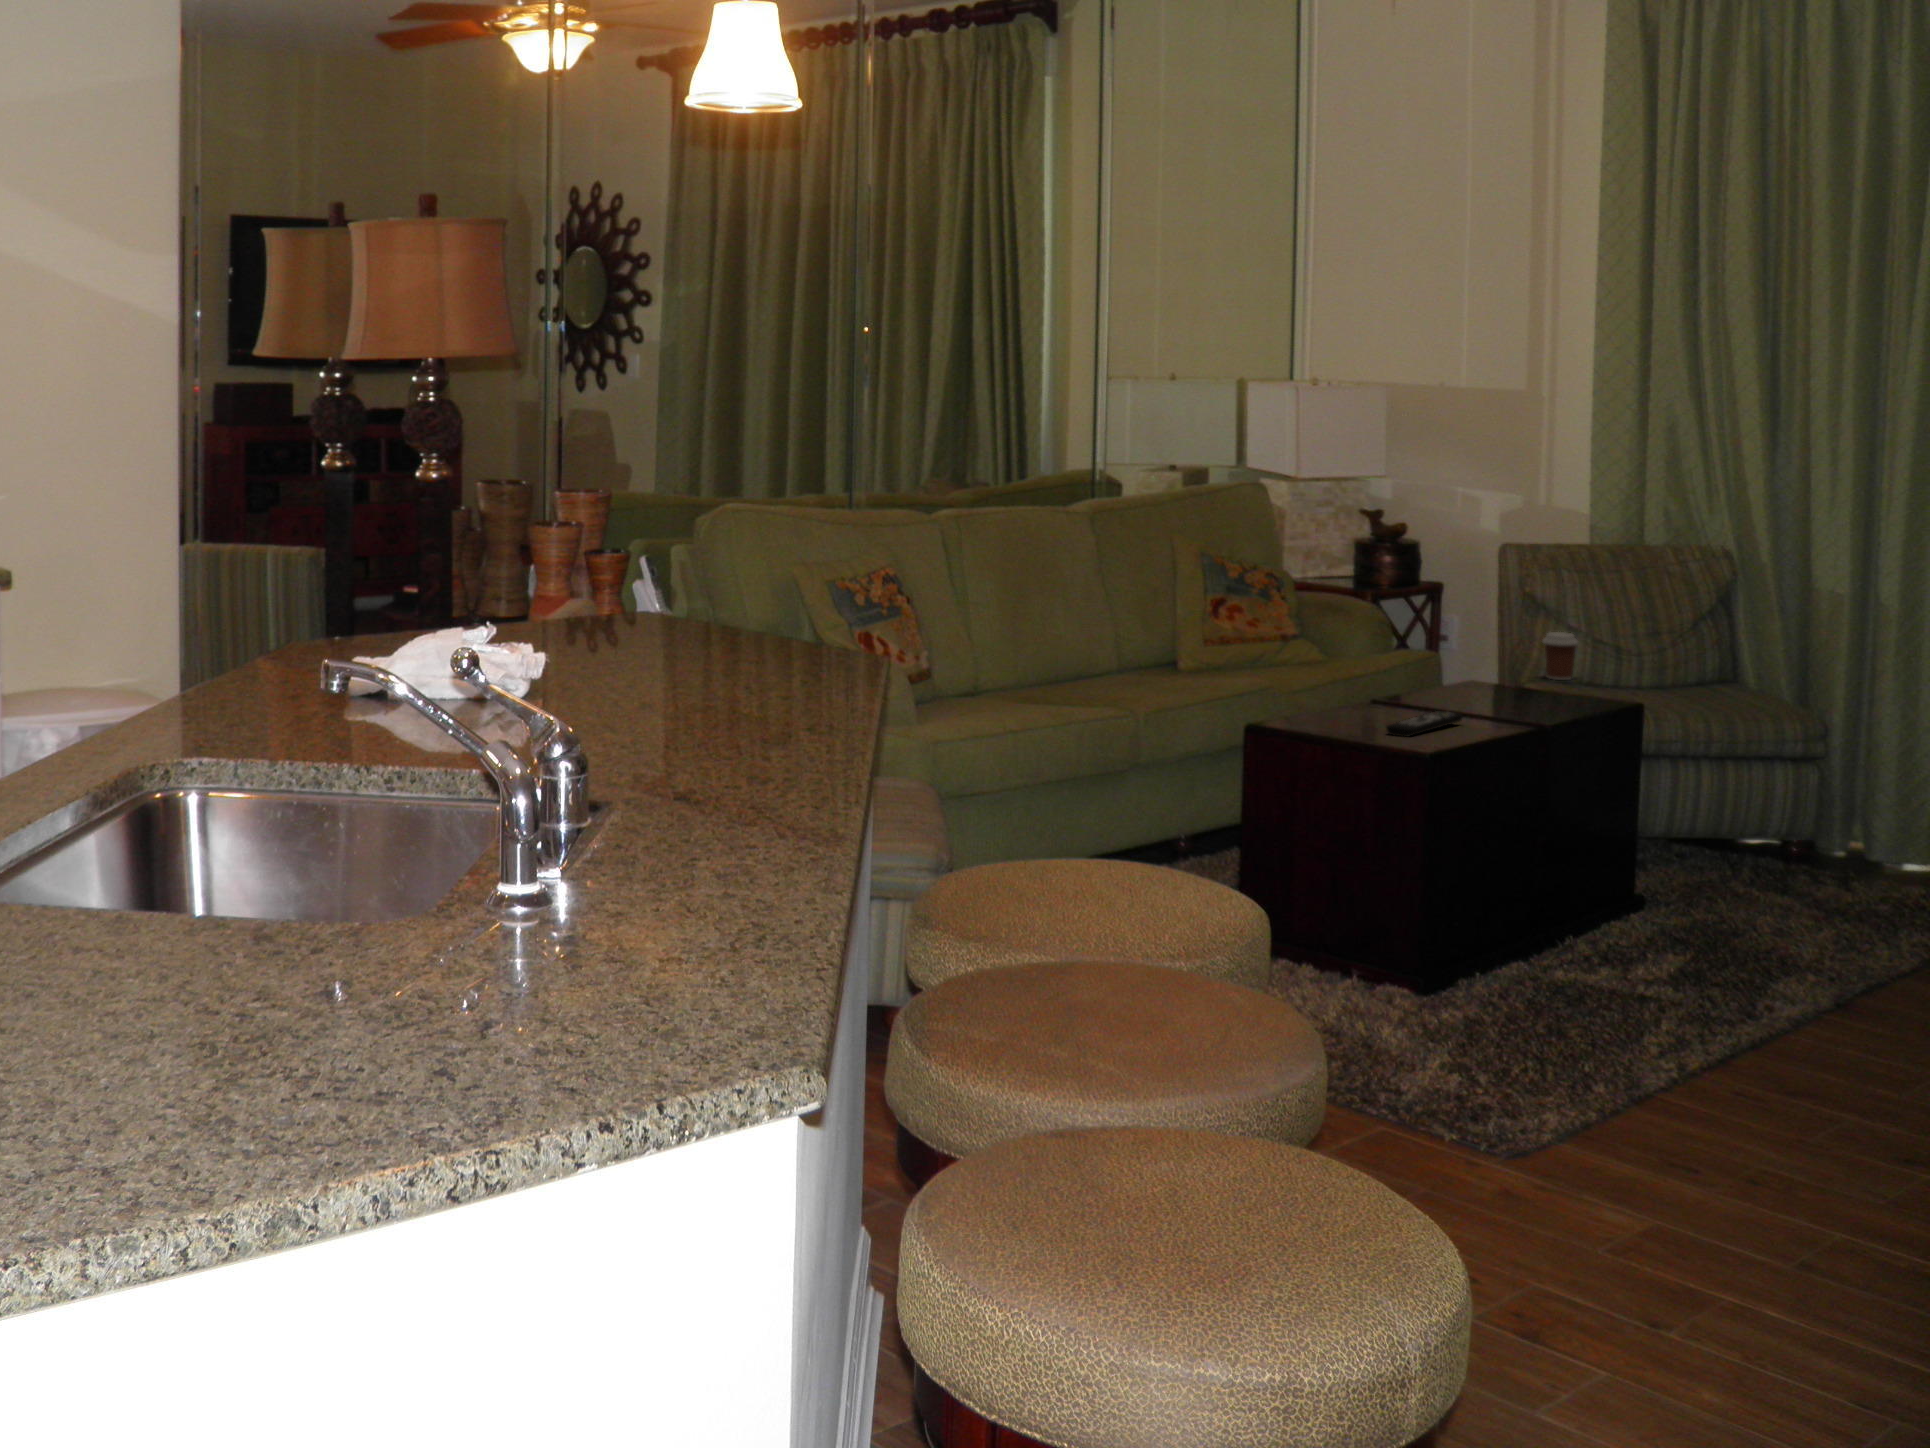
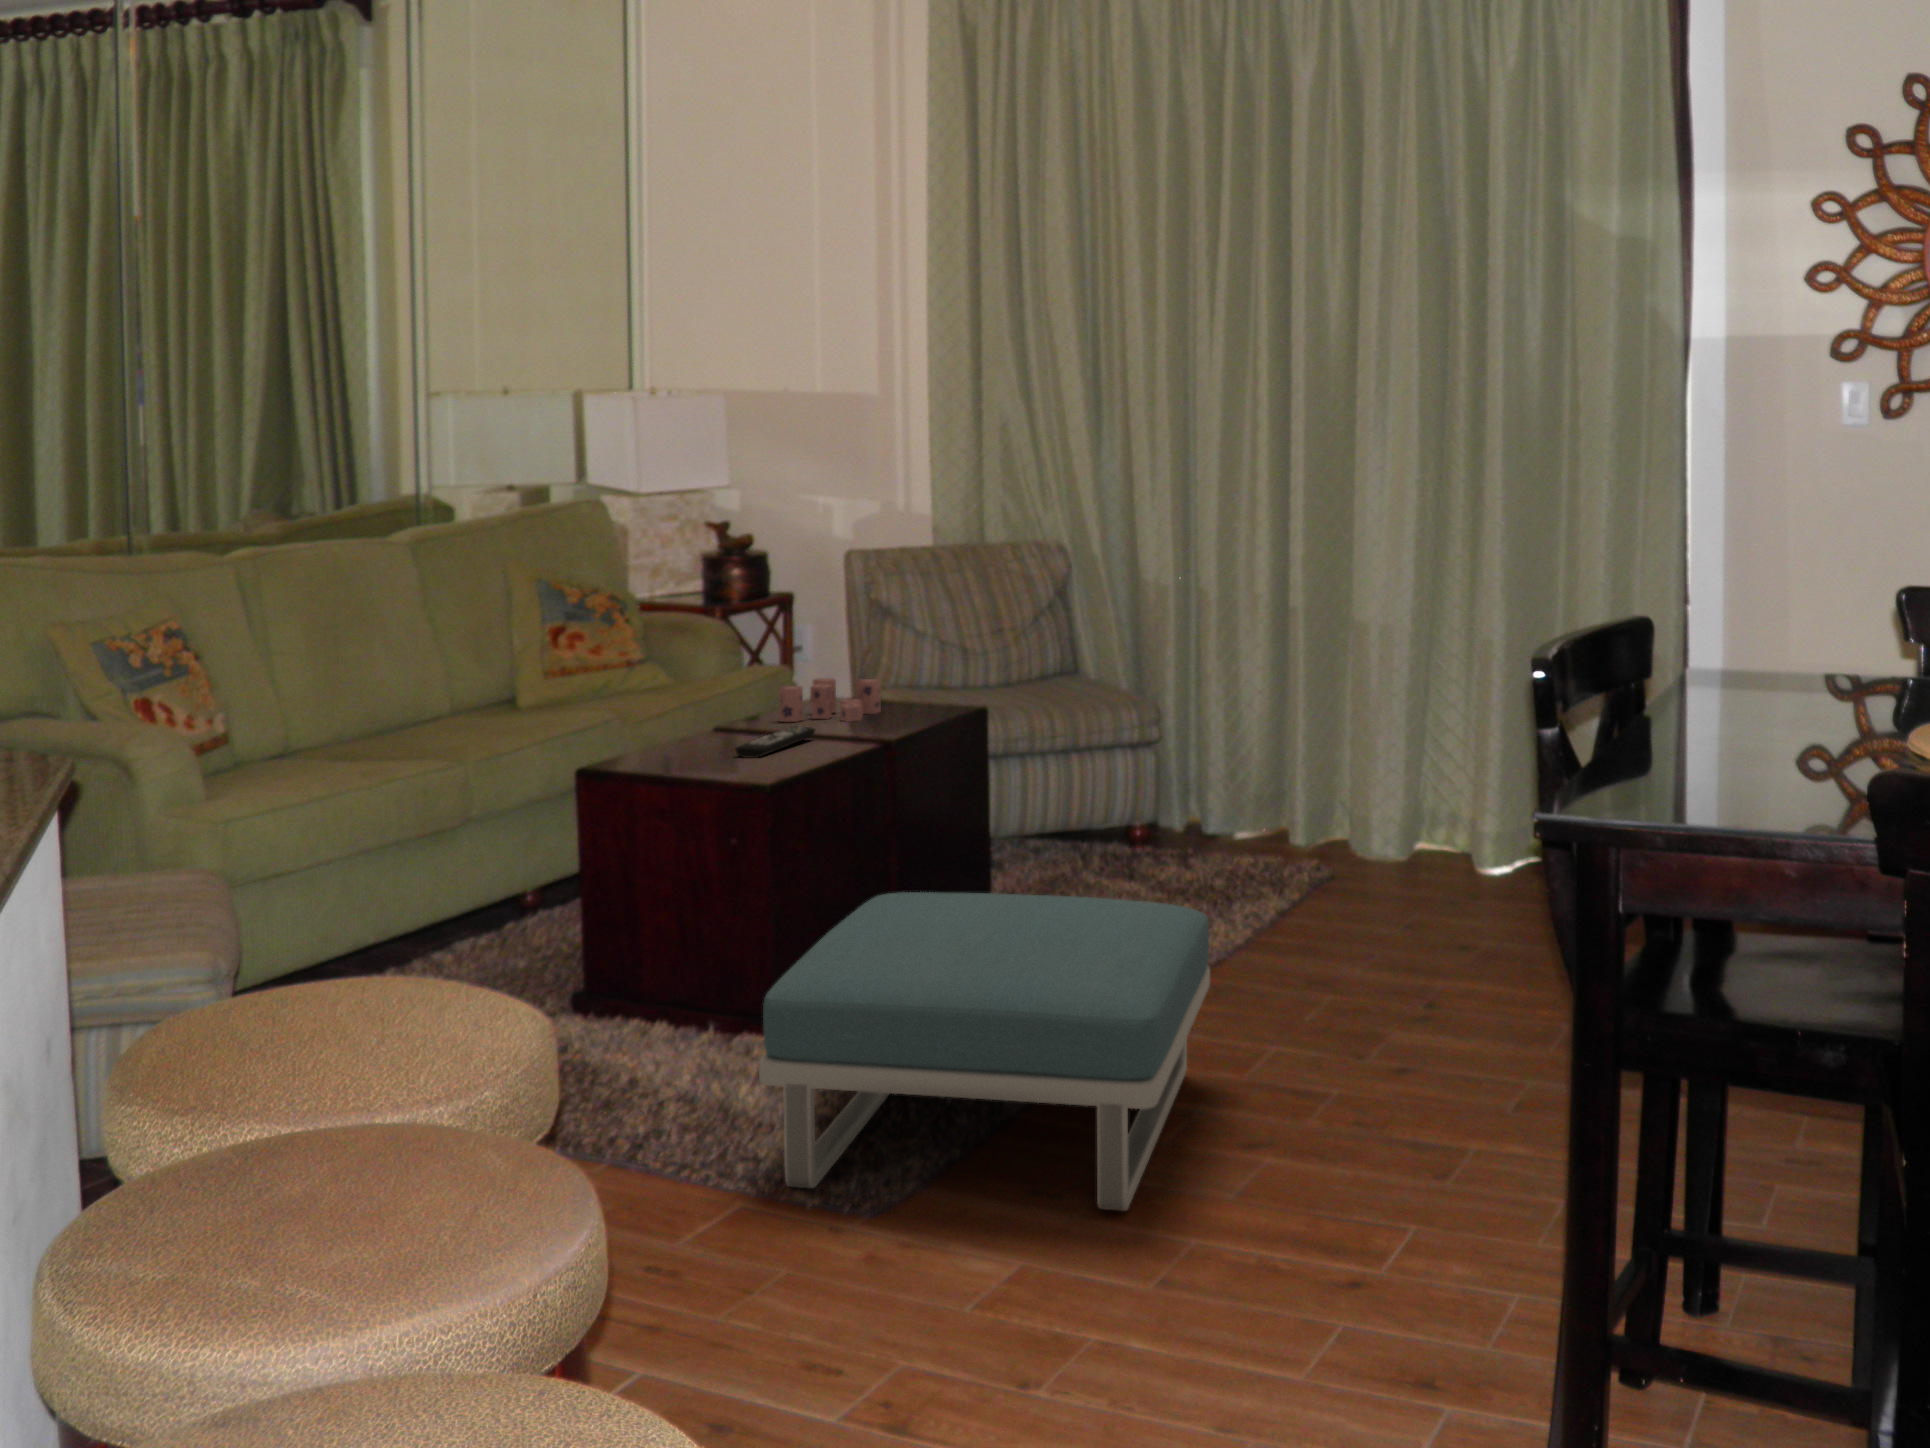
coffee cup: present [1543,632,1578,680] -> none [891,637,926,686]
candle: none [1427,667,1530,712] -> present [779,678,881,722]
footstool: none [1404,873,1869,1193] -> present [759,892,1210,1211]

